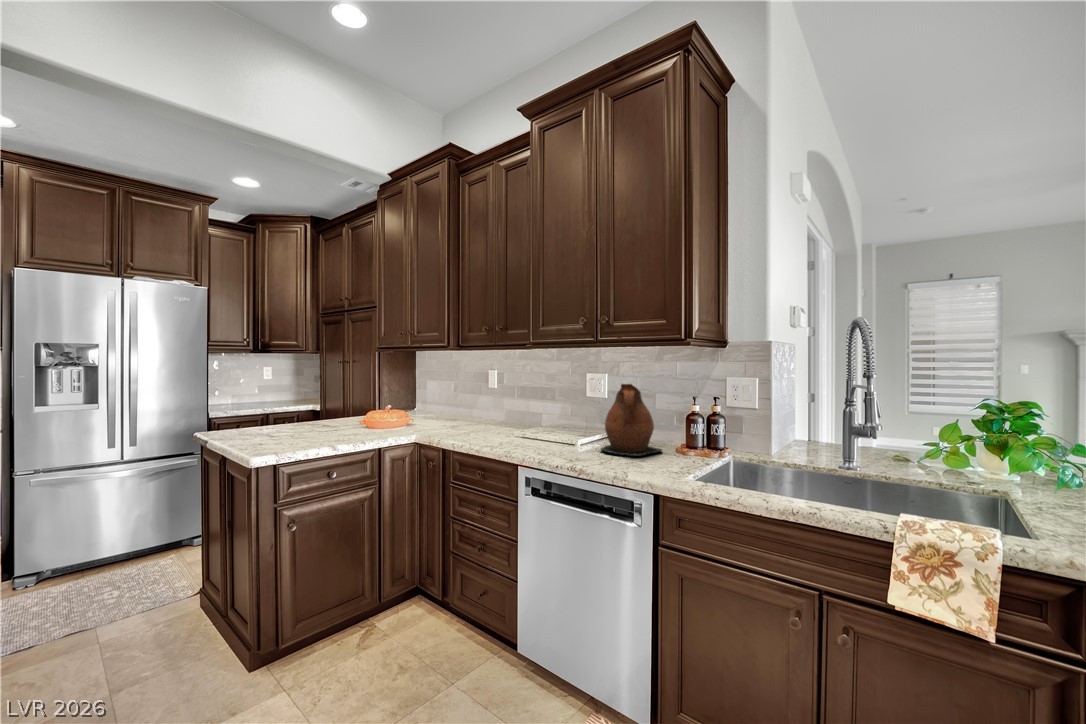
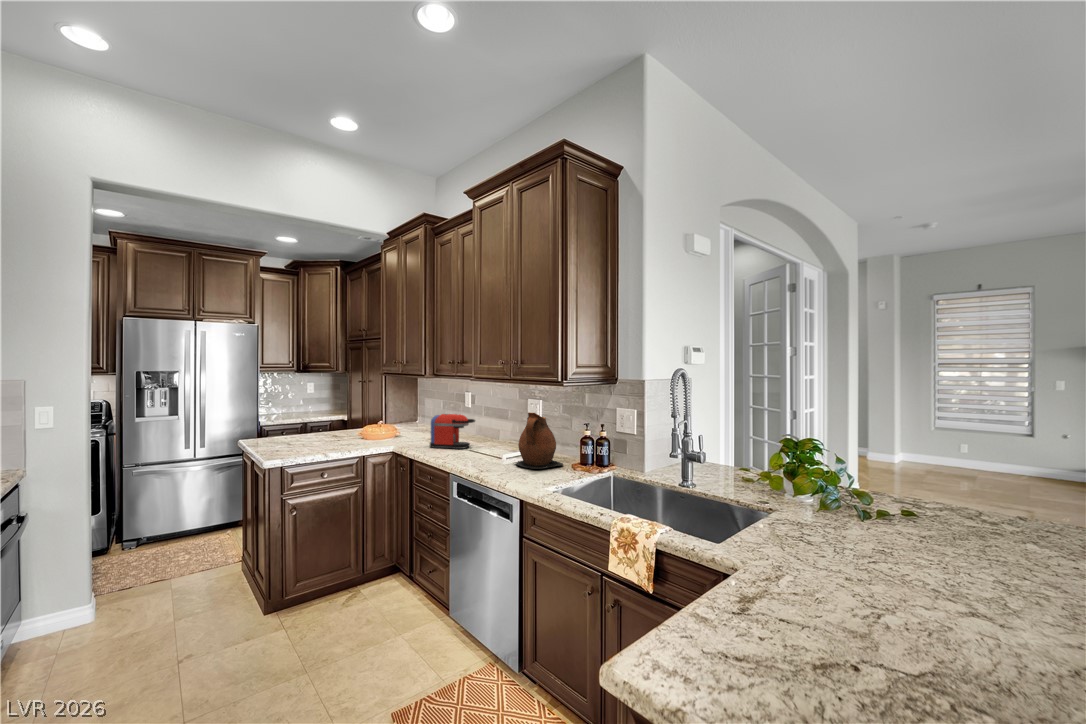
coffee maker: none [463,393,522,436] -> present [430,414,475,449]

